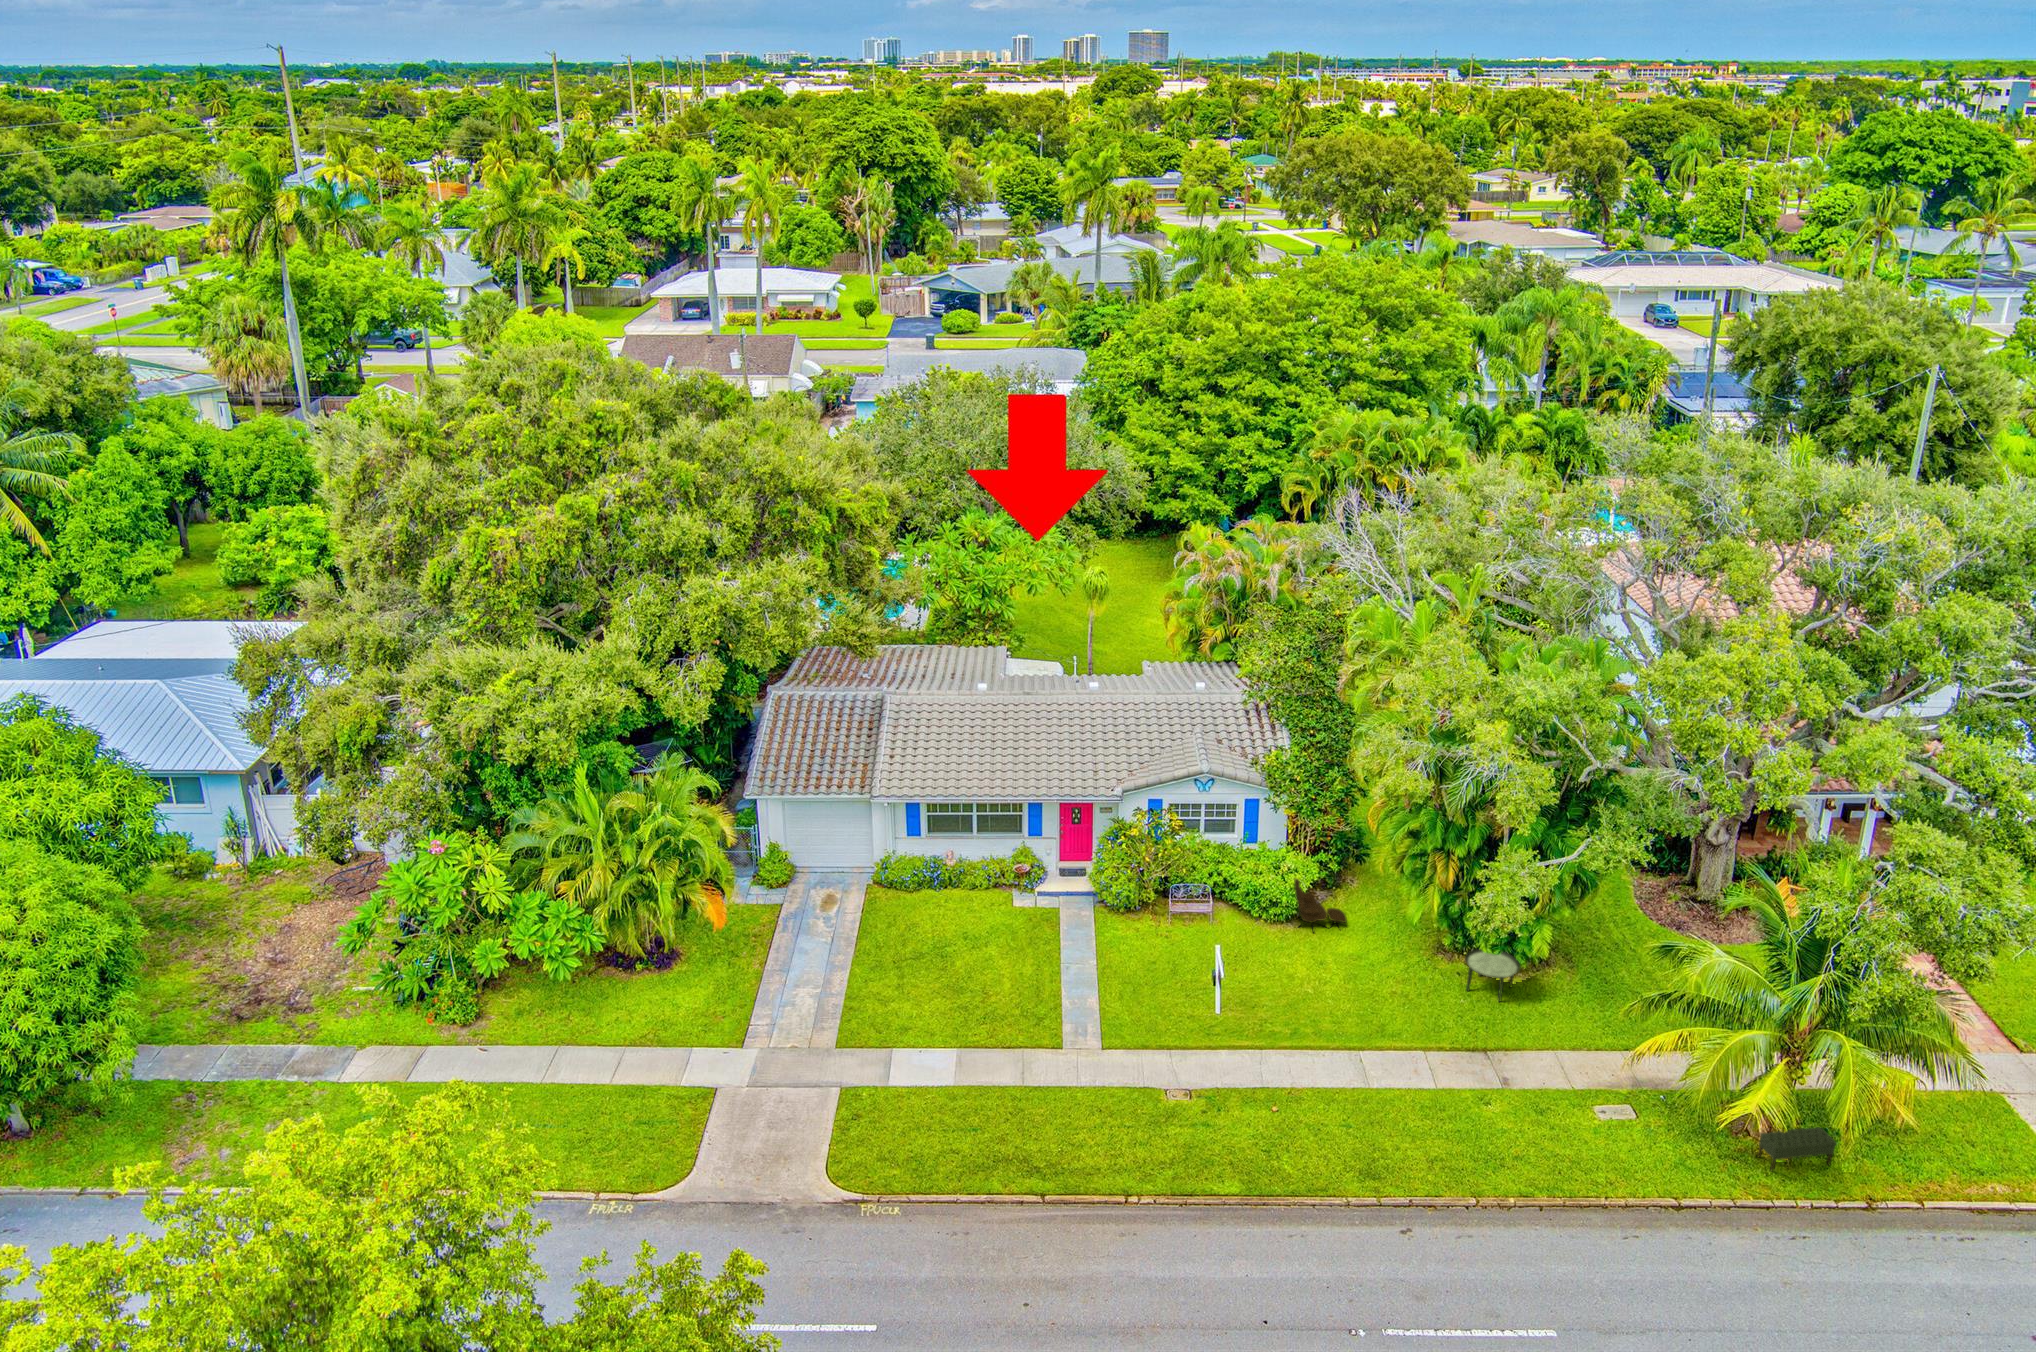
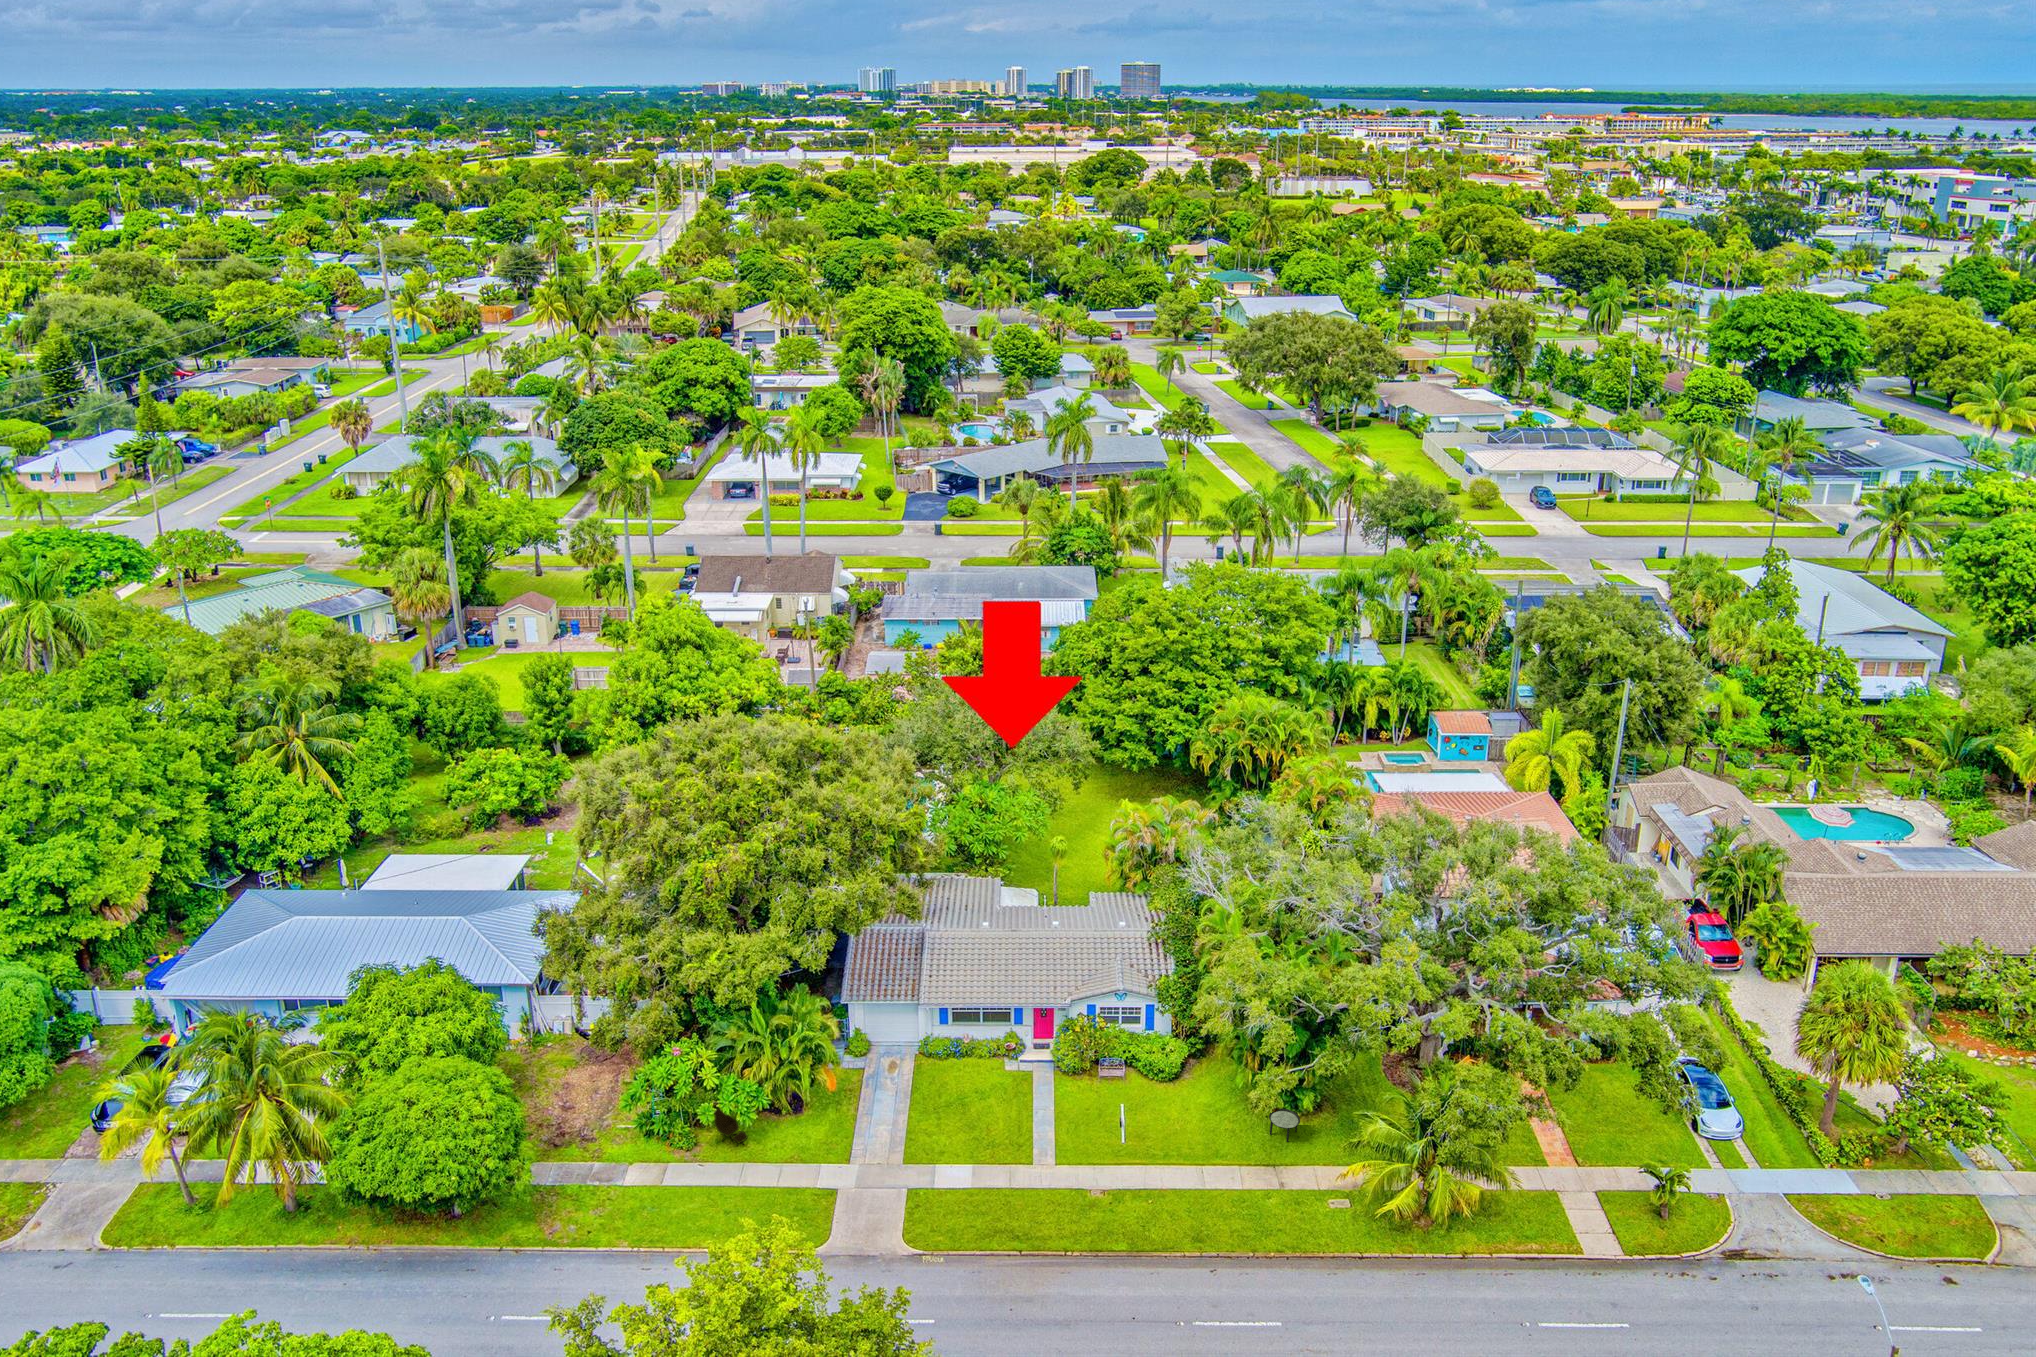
lounge chair: present [1294,879,1347,932] -> present [714,1108,748,1144]
bench: present [1757,1127,1836,1171] -> none [1409,1221,1449,1246]

